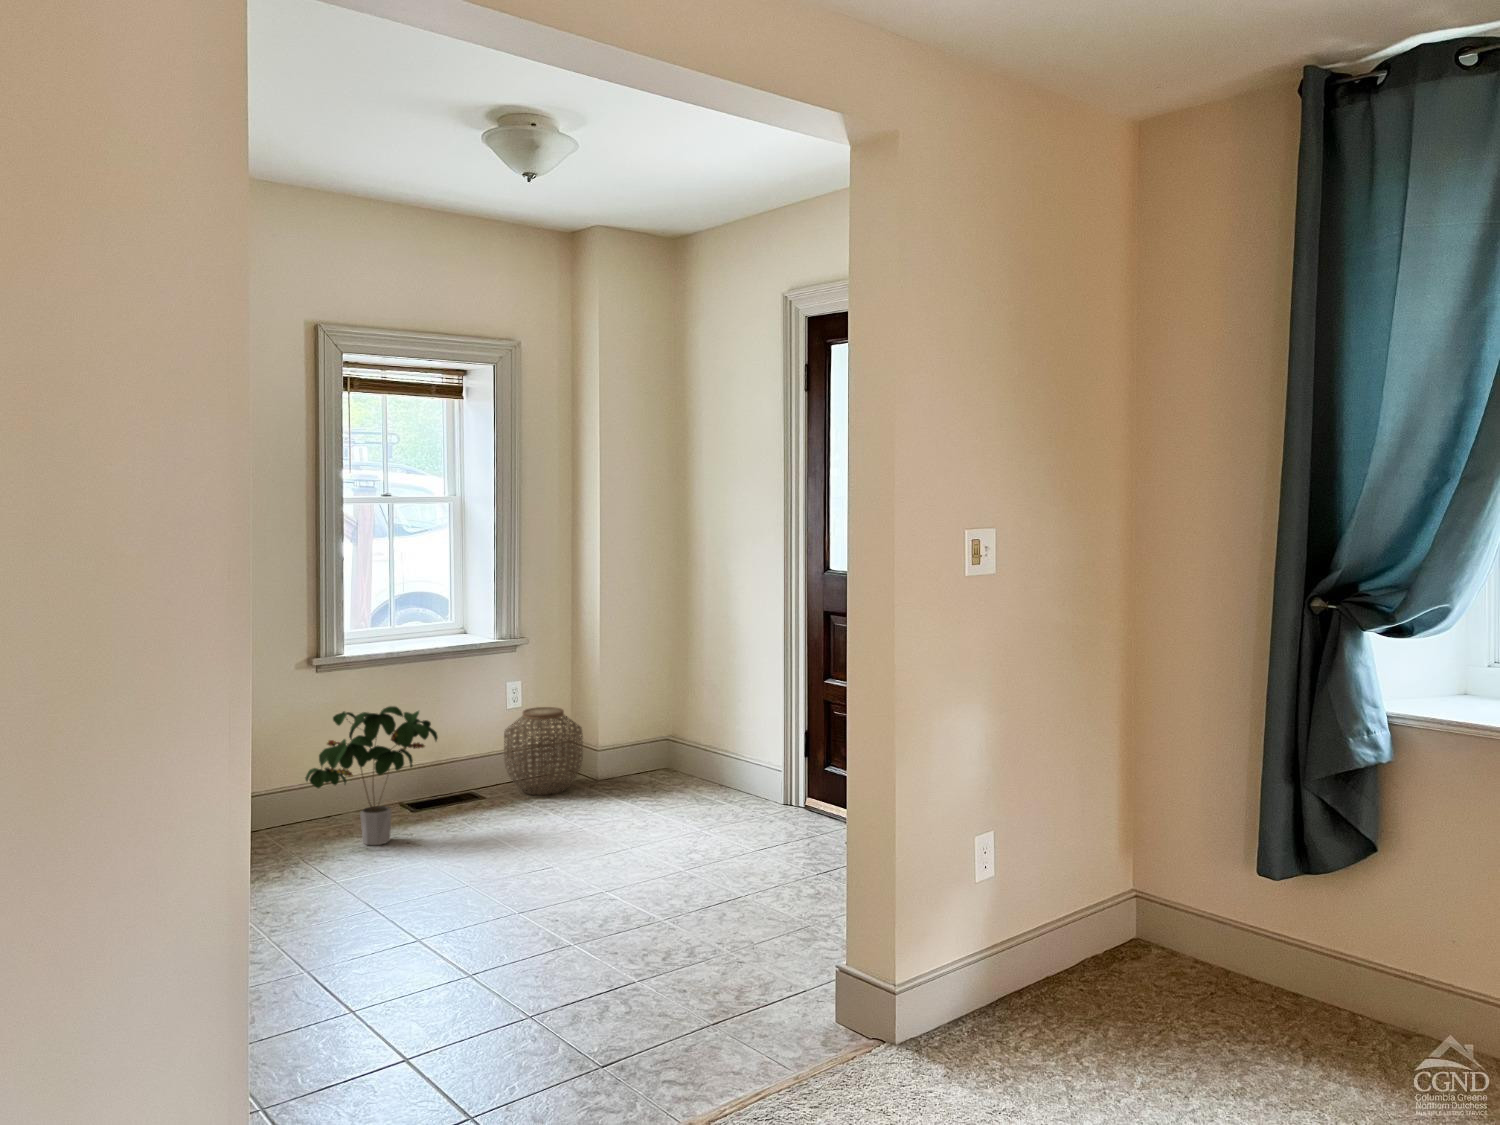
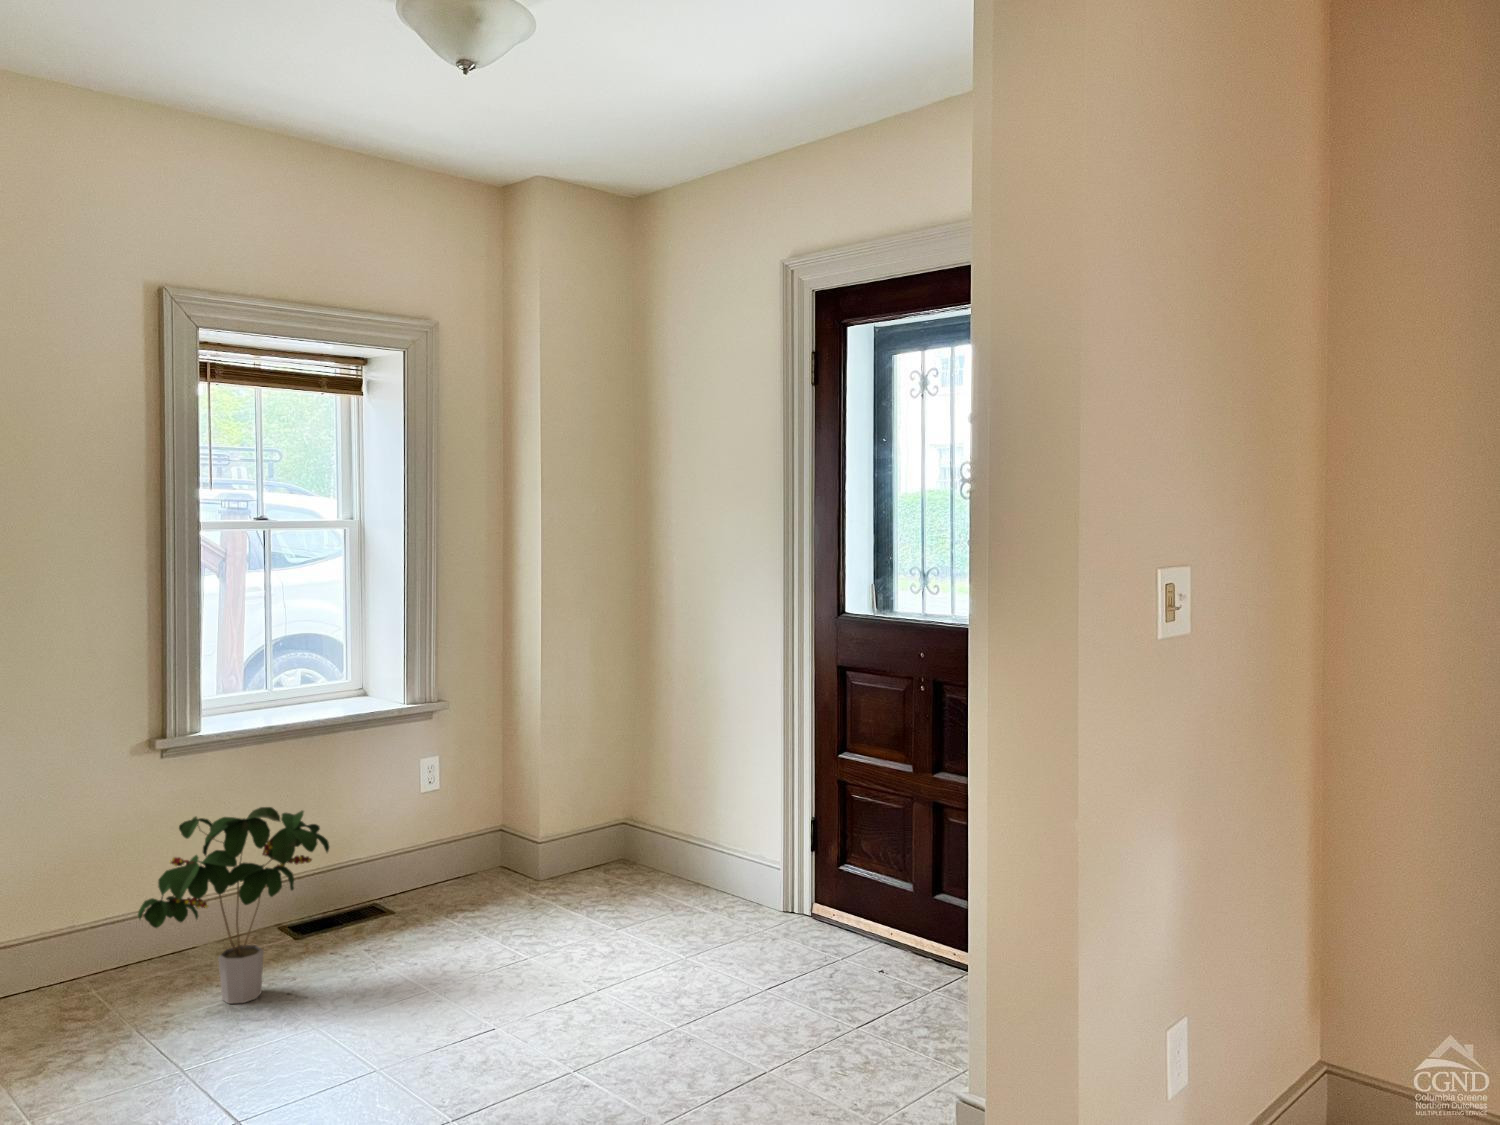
woven basket: present [504,707,583,795] -> none [418,790,521,907]

